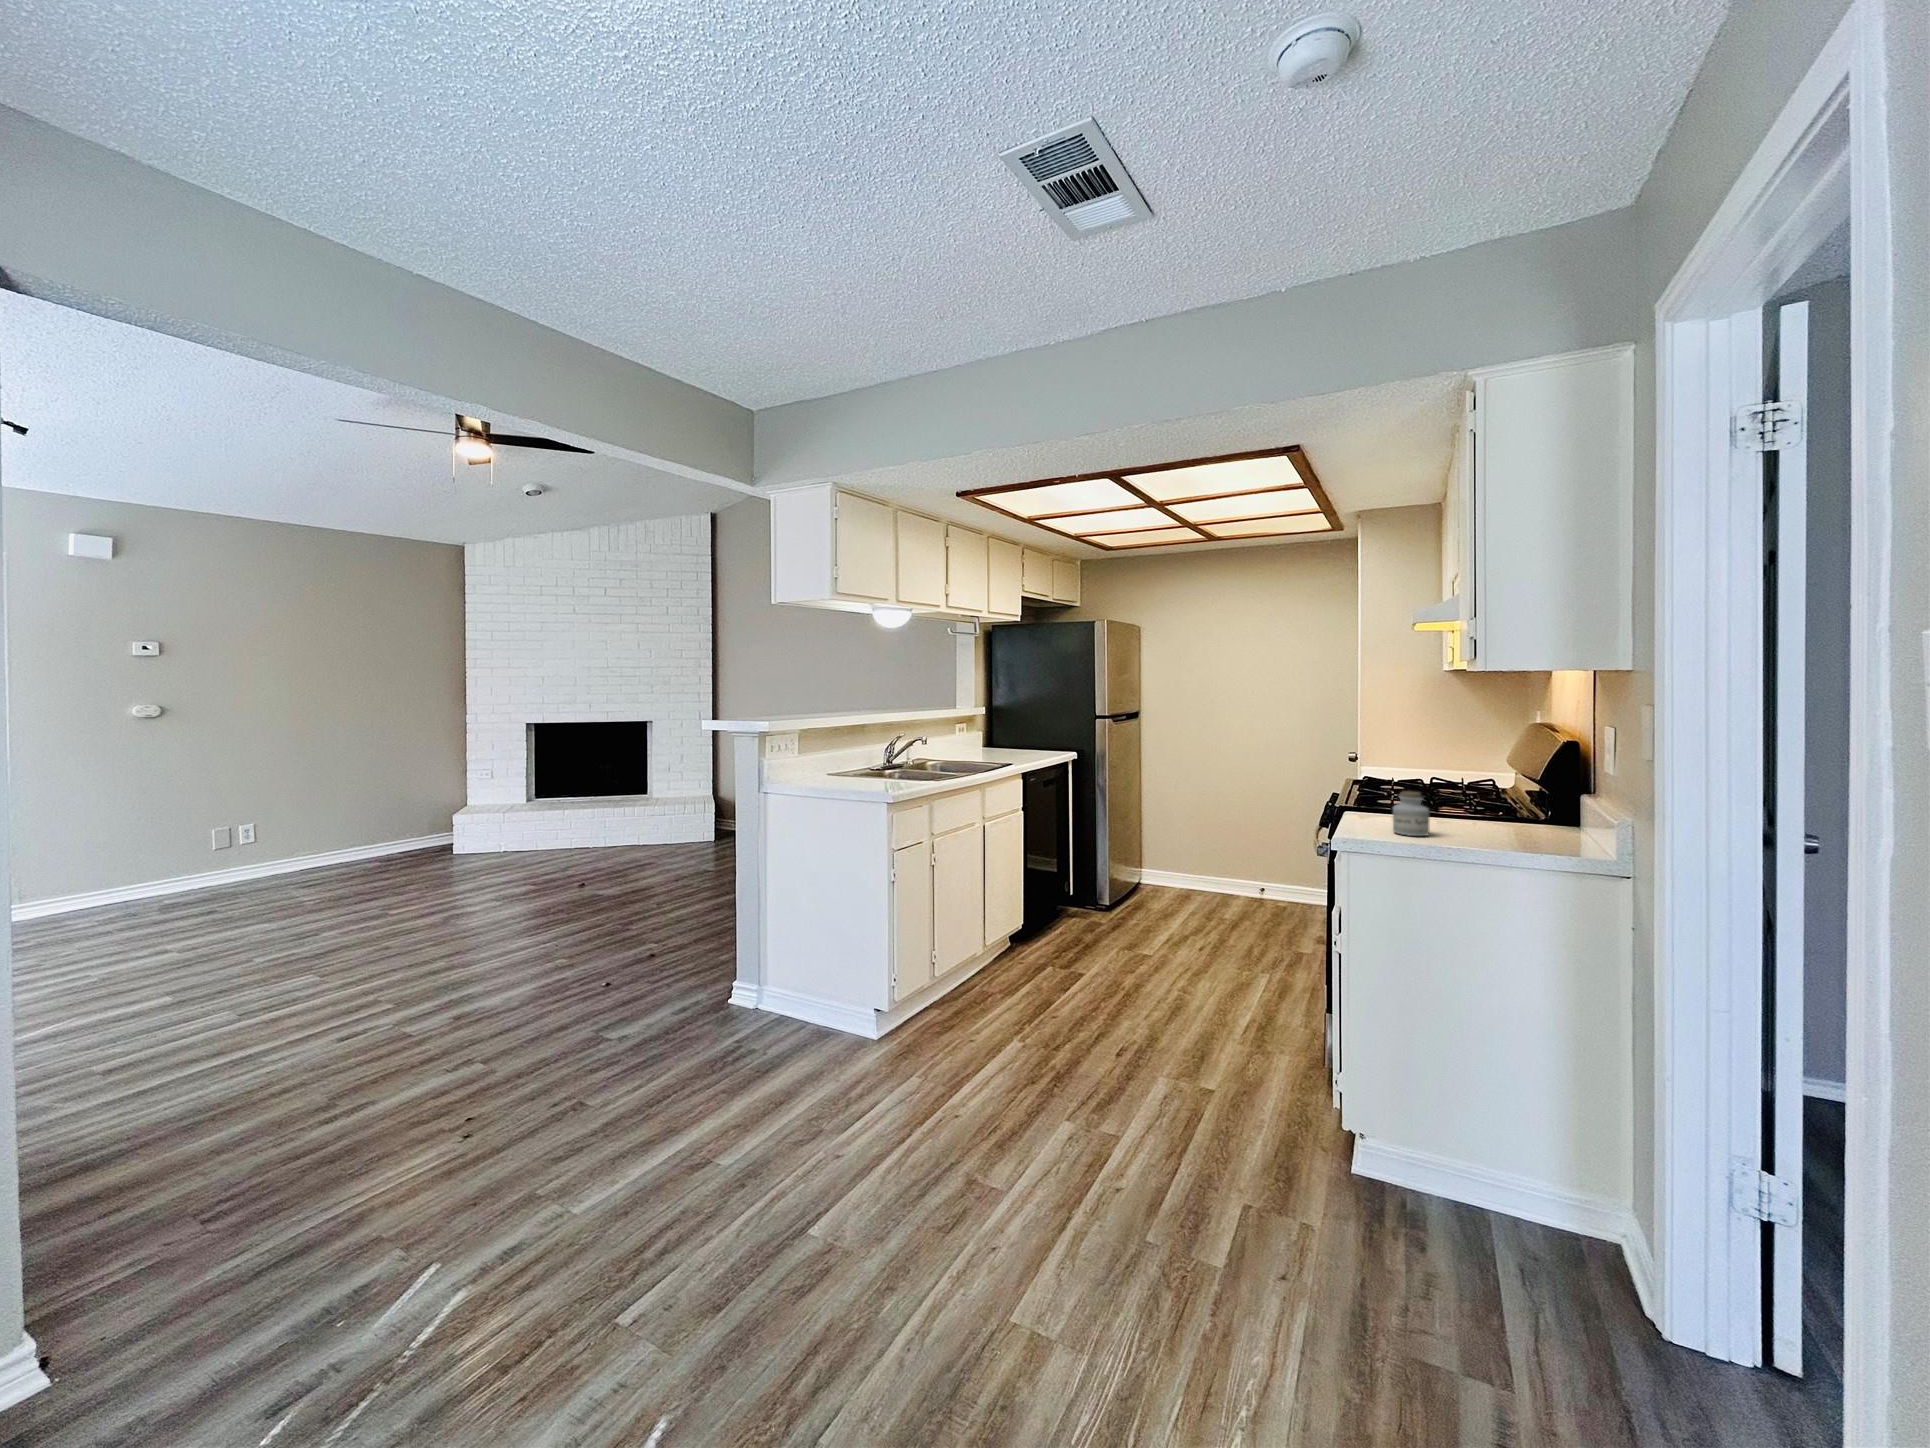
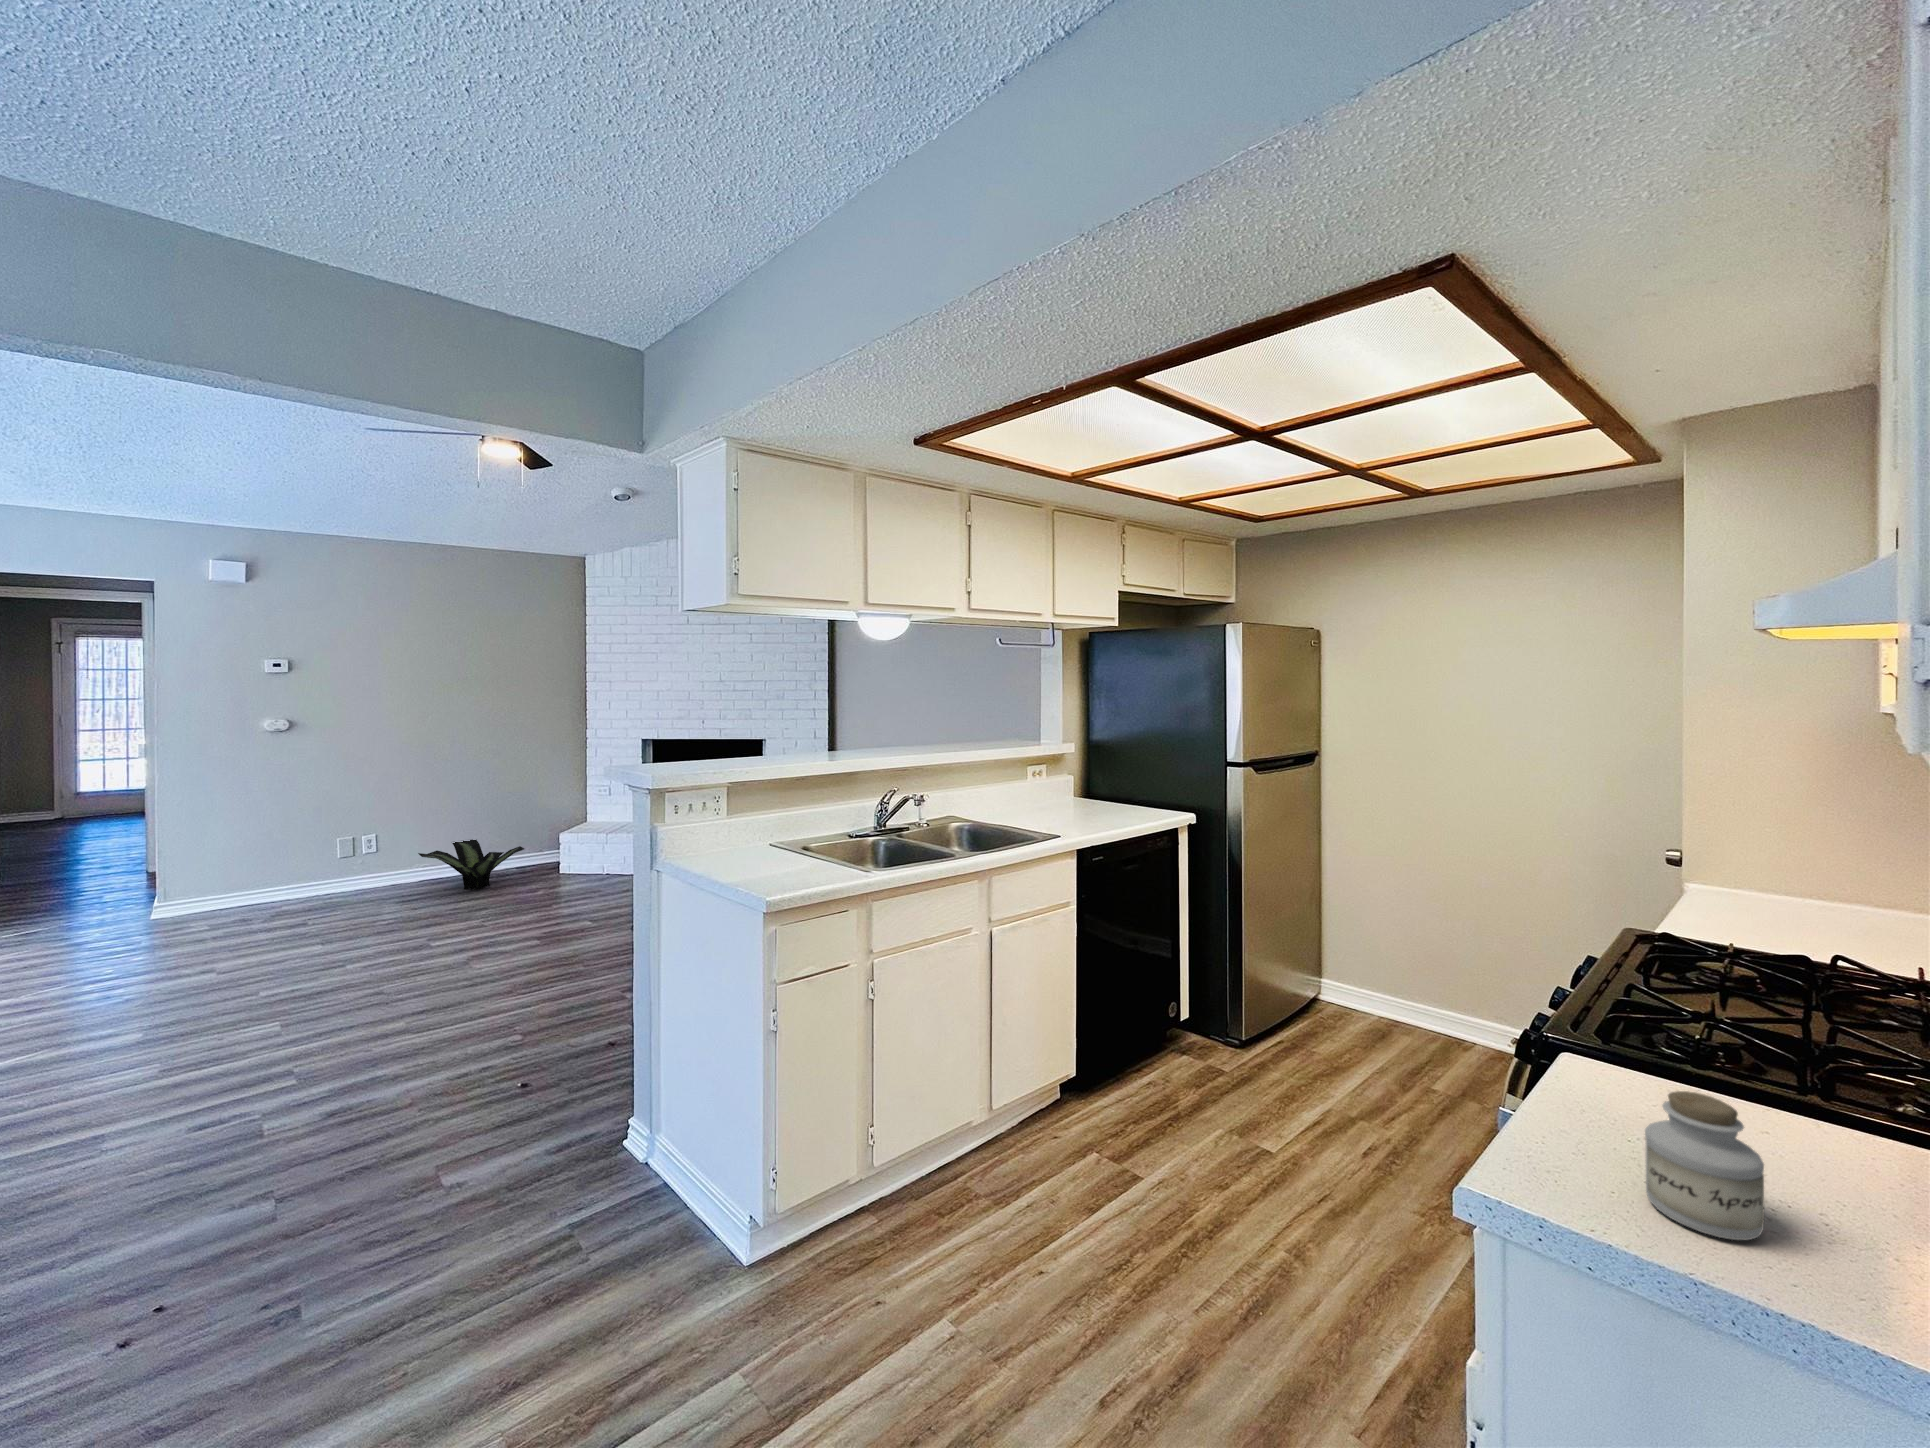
potted plant: none [309,826,420,874] -> present [418,840,524,890]

